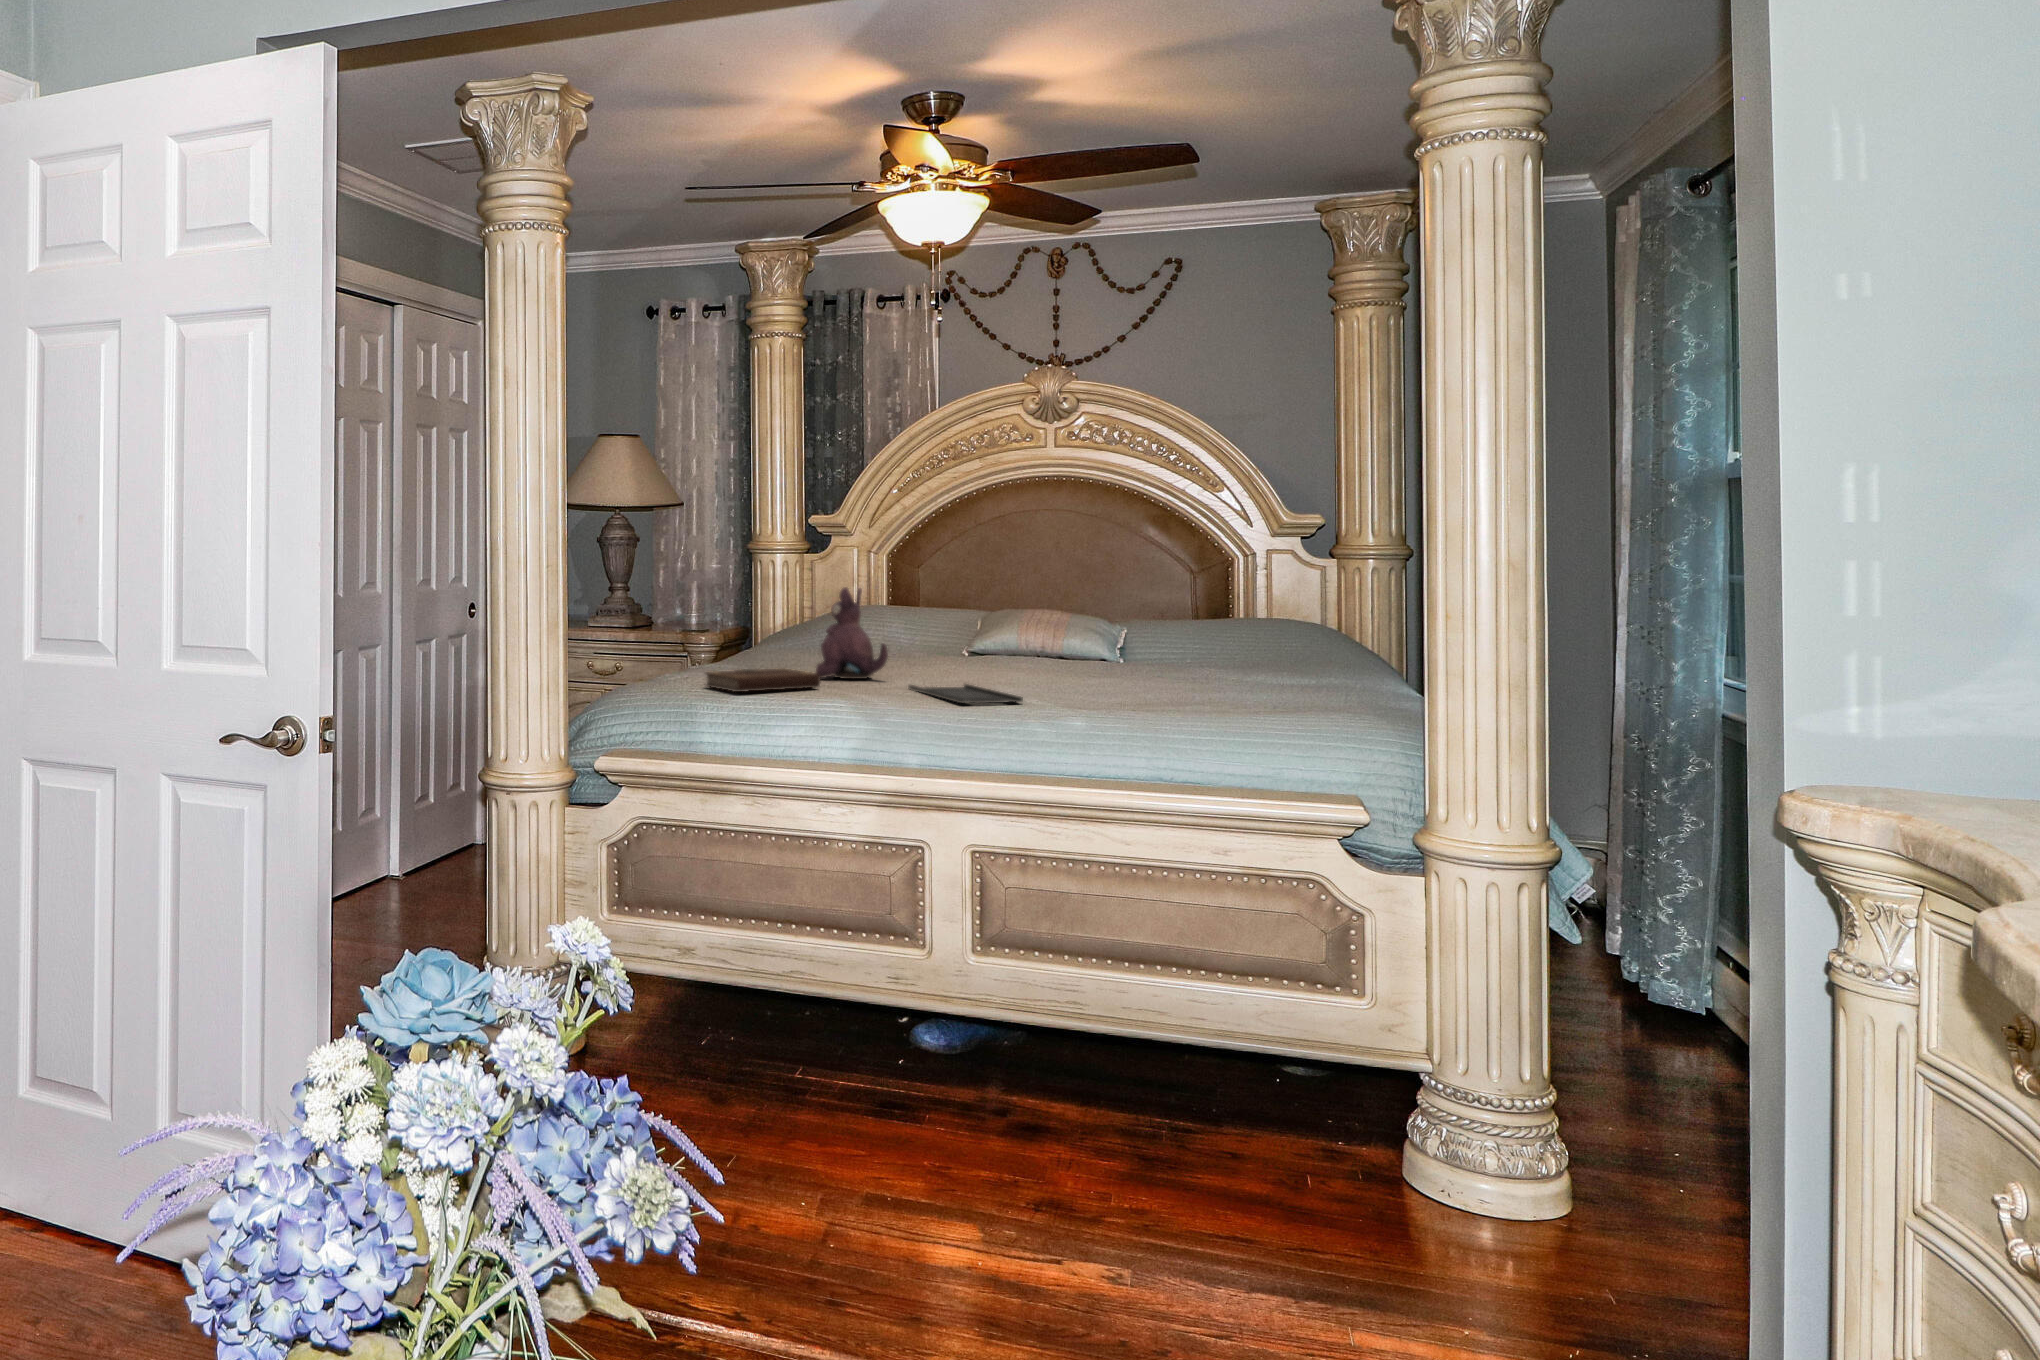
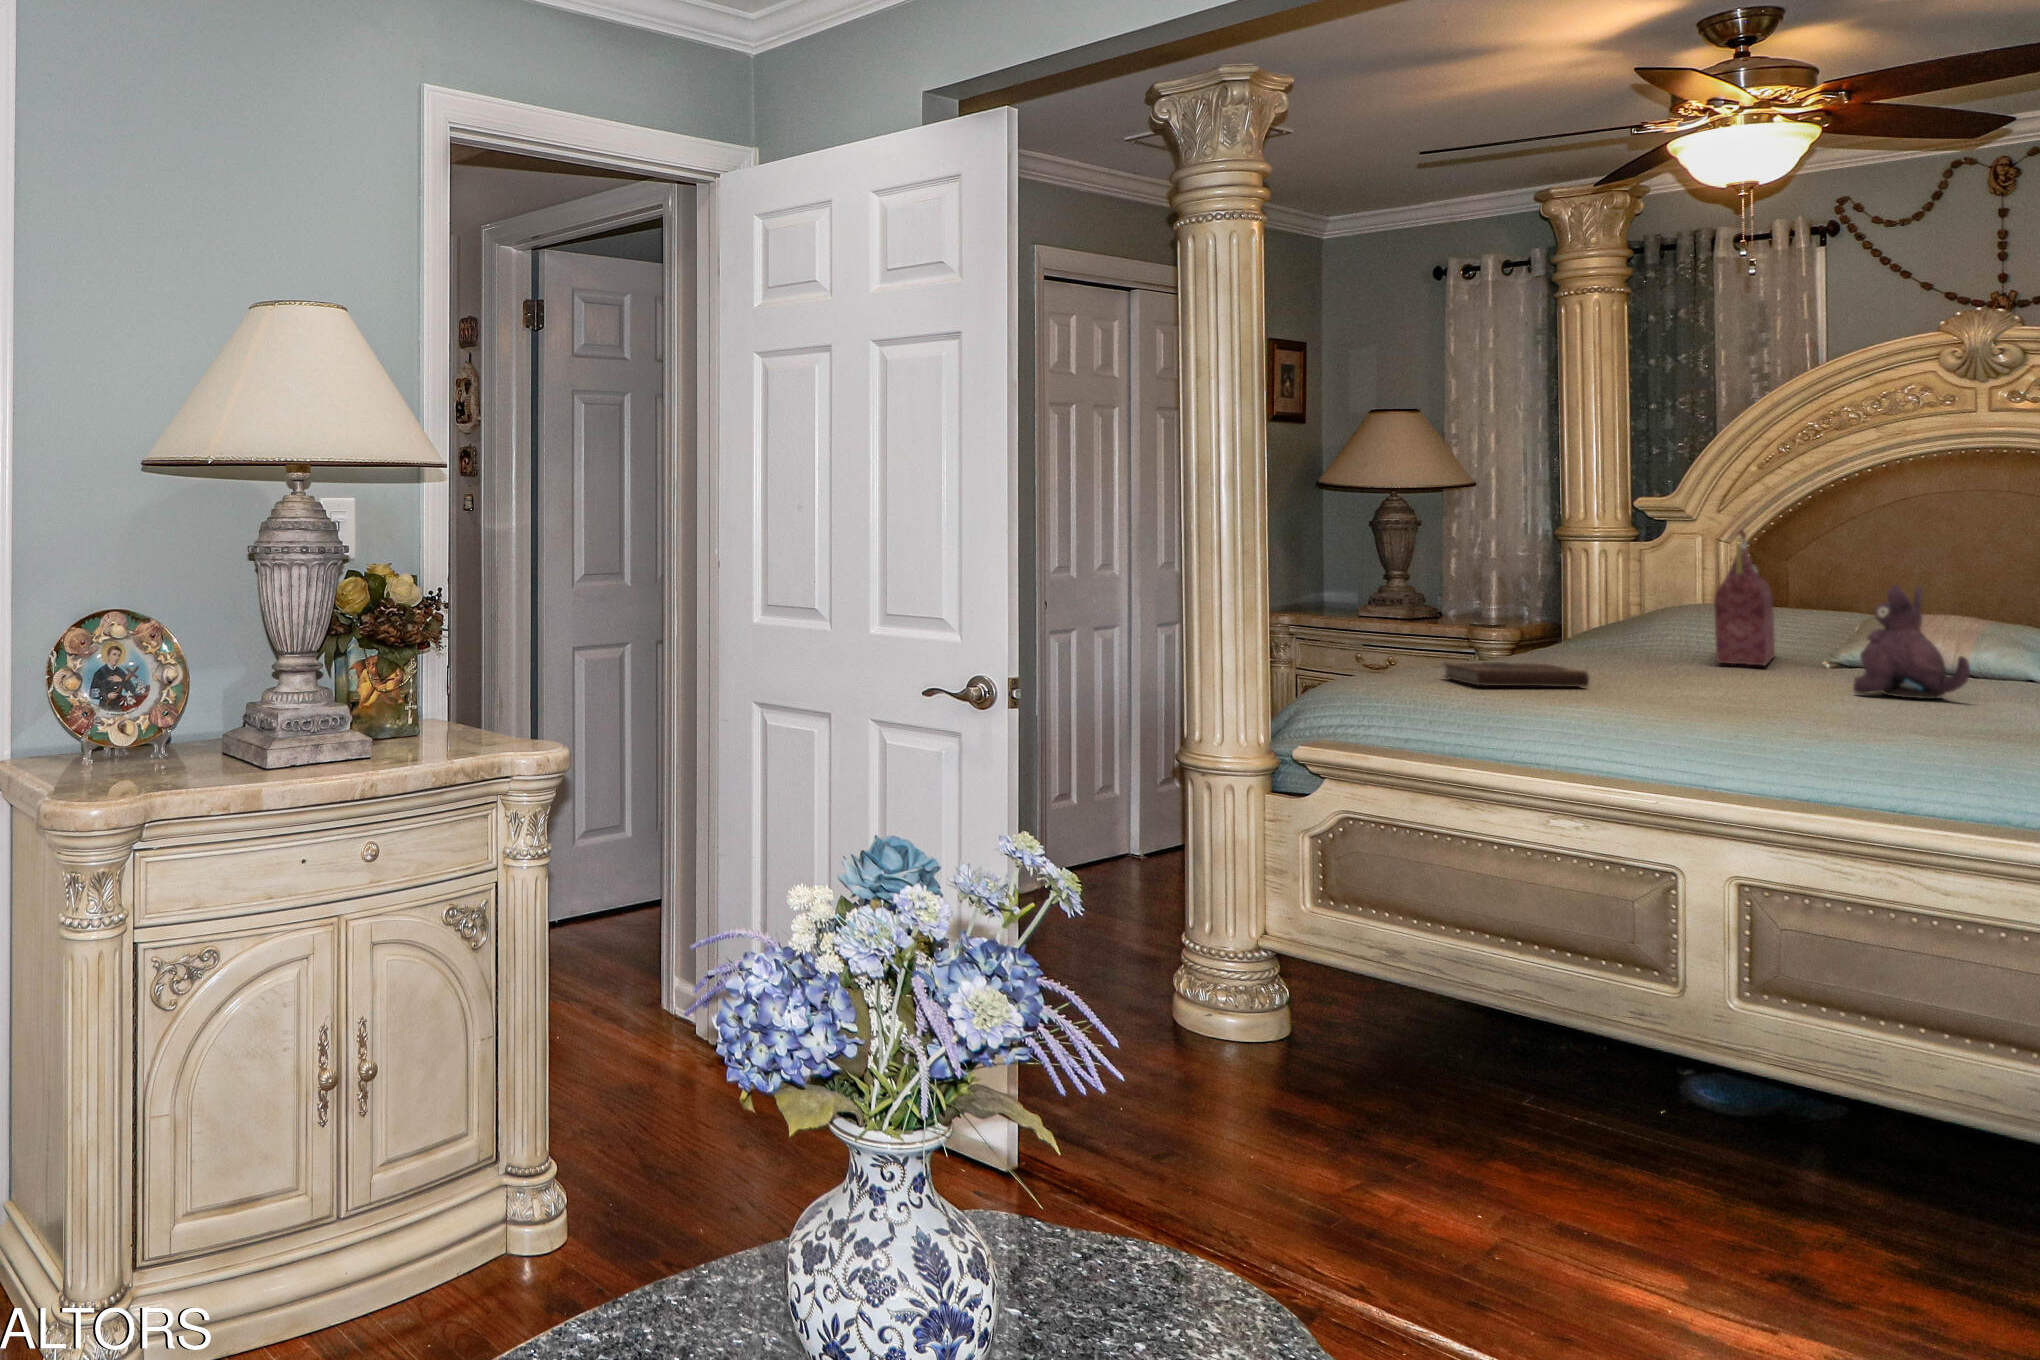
handbag: none [894,544,929,661] -> present [1714,530,1775,666]
plush toy: present [816,587,888,679] -> present [1853,585,1970,699]
tray: present [909,684,1023,703] -> none [1711,690,1863,719]

